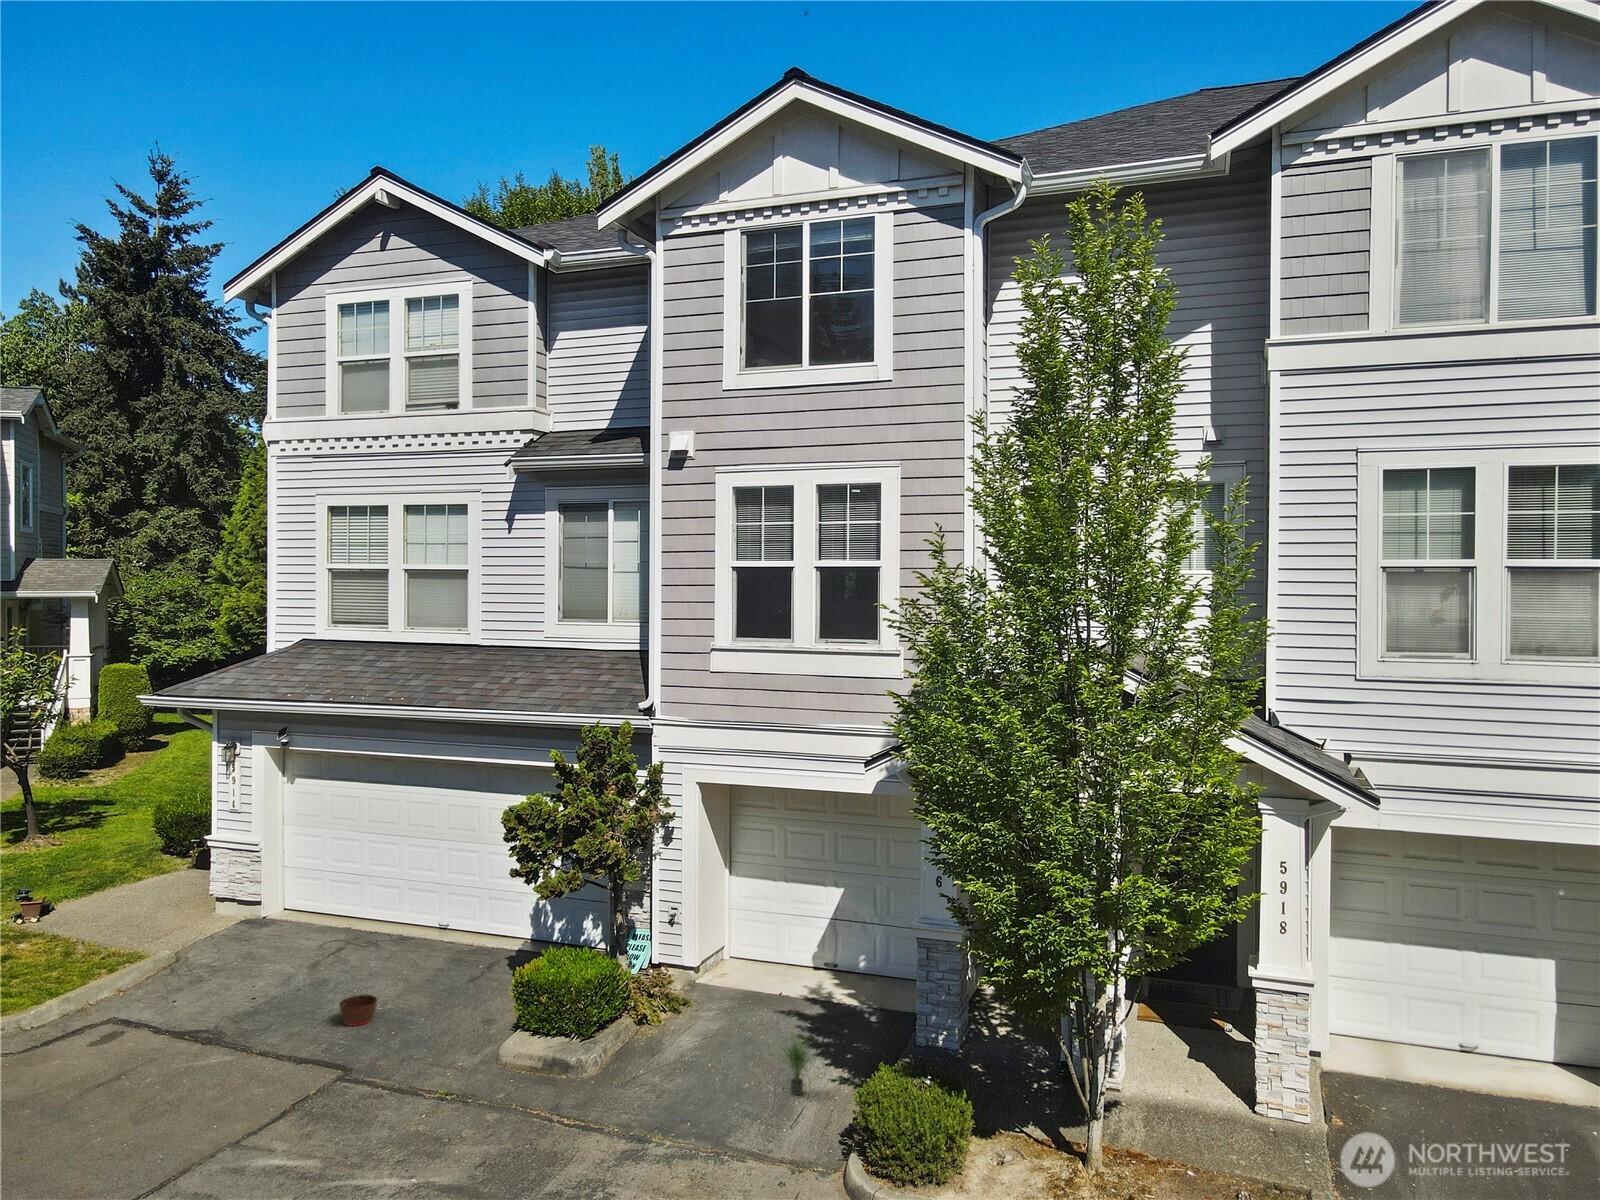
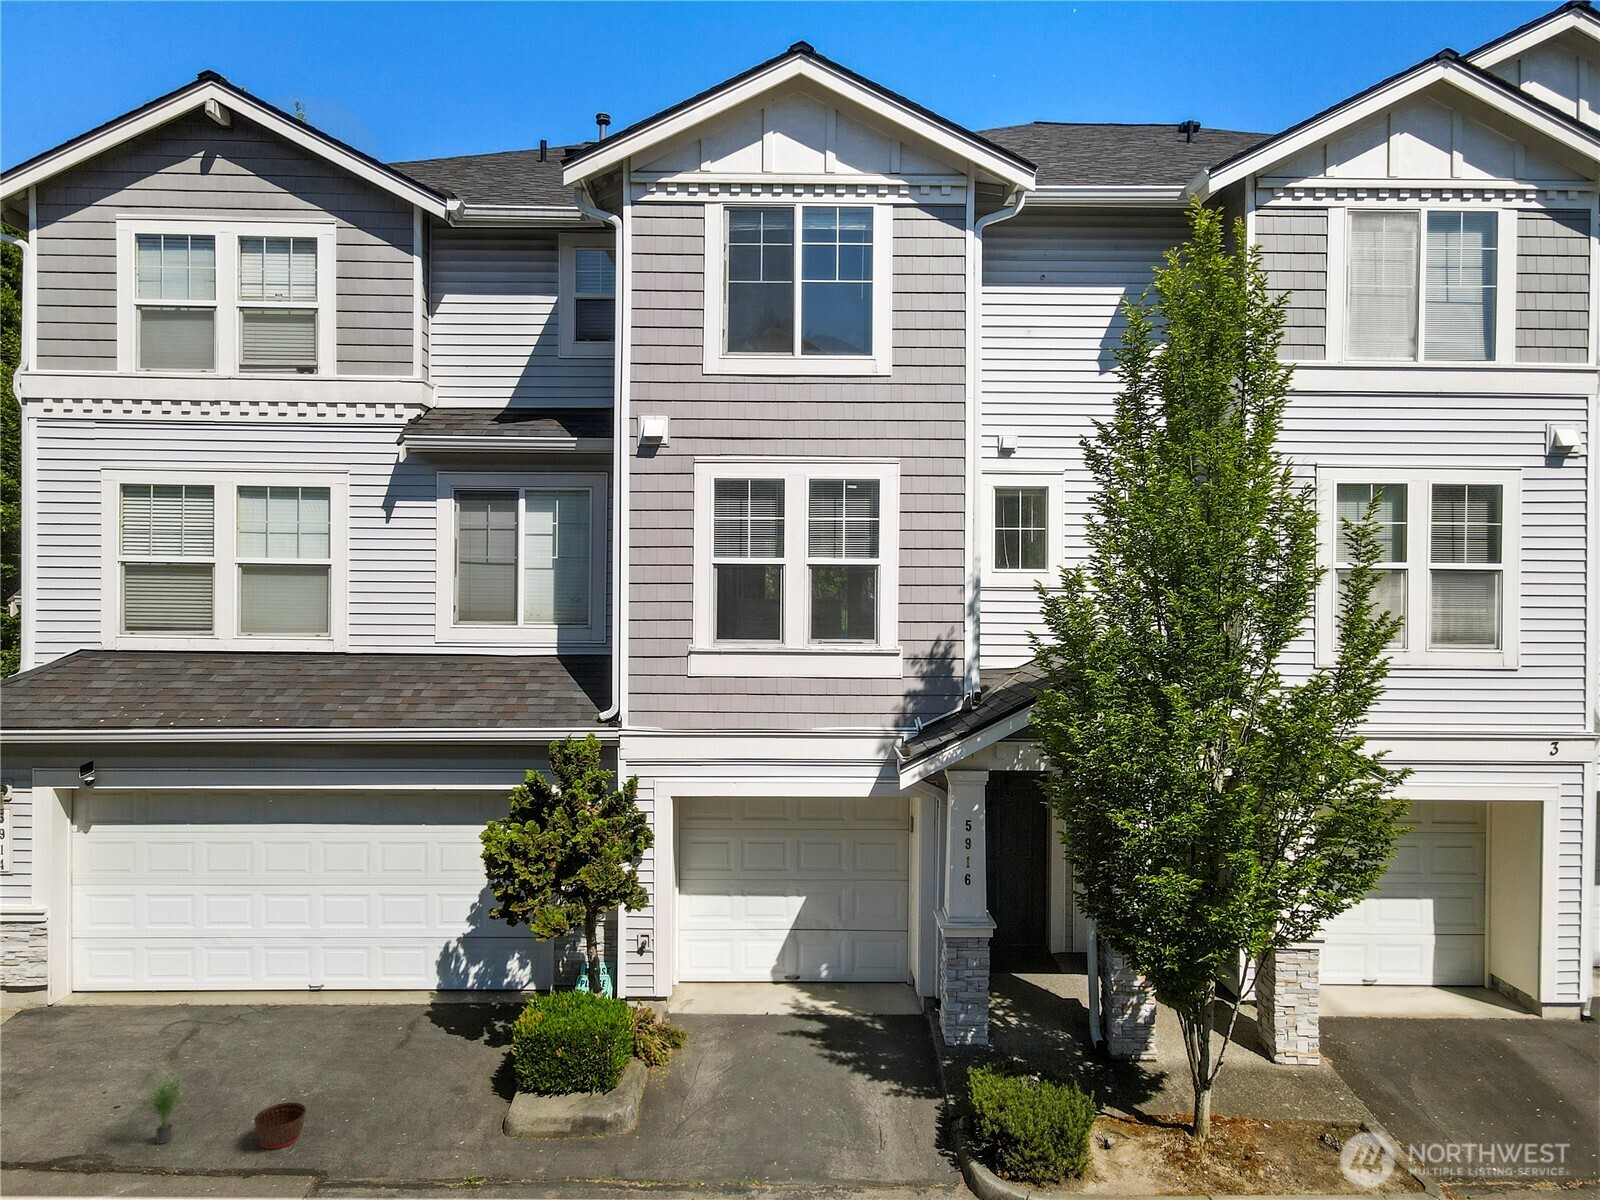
potted plant: present [782,1040,809,1095] -> present [143,1079,181,1144]

